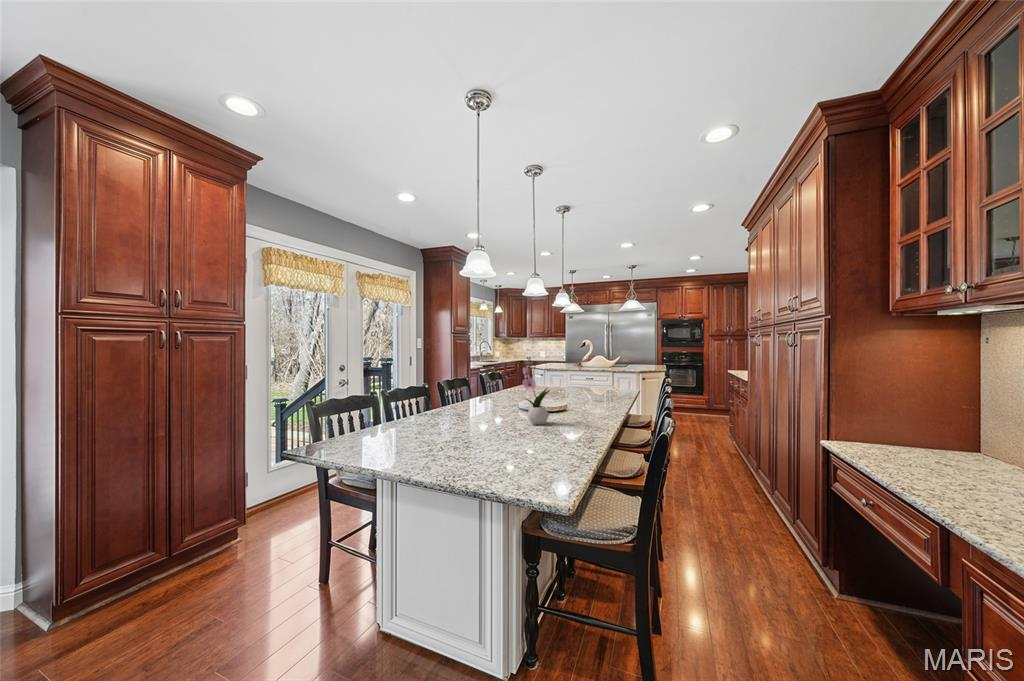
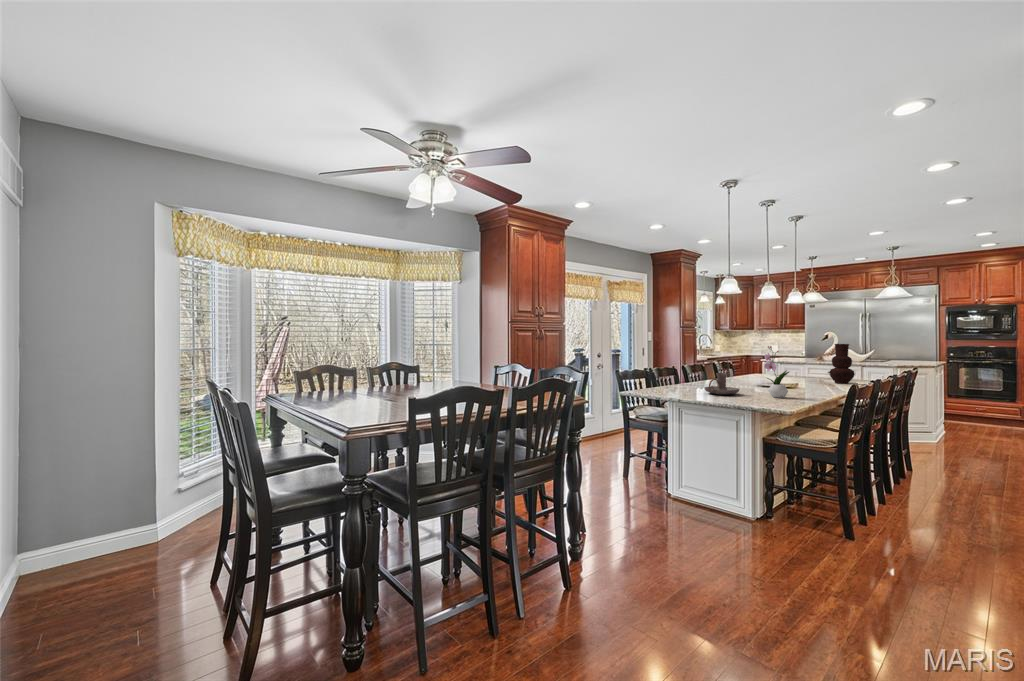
vase: none [588,352,609,394] -> present [829,344,855,384]
candle holder: none [450,394,494,424] -> present [704,373,739,395]

